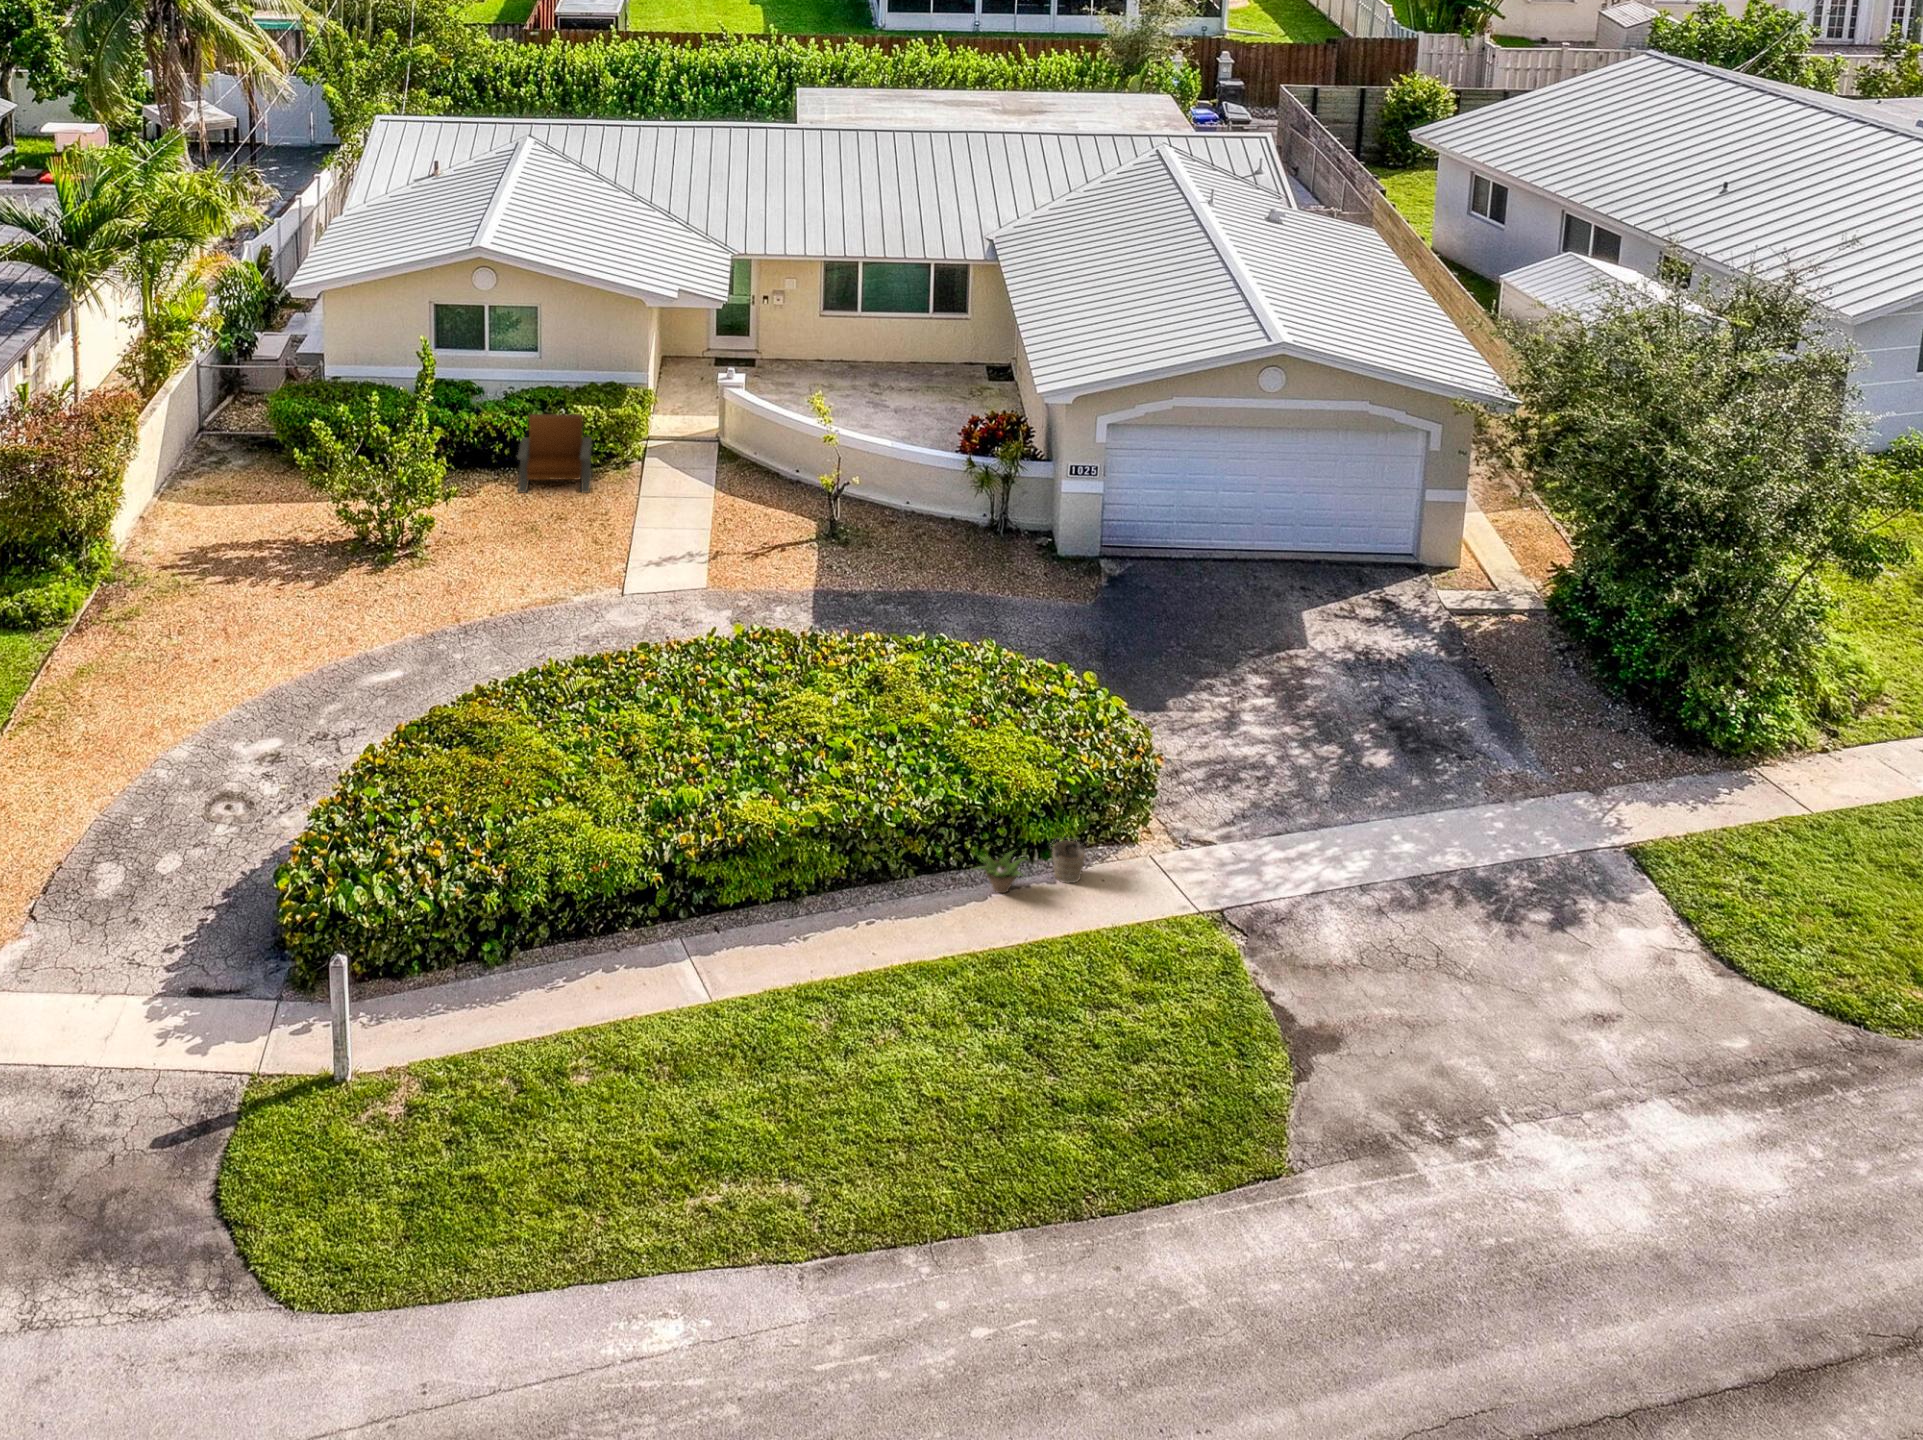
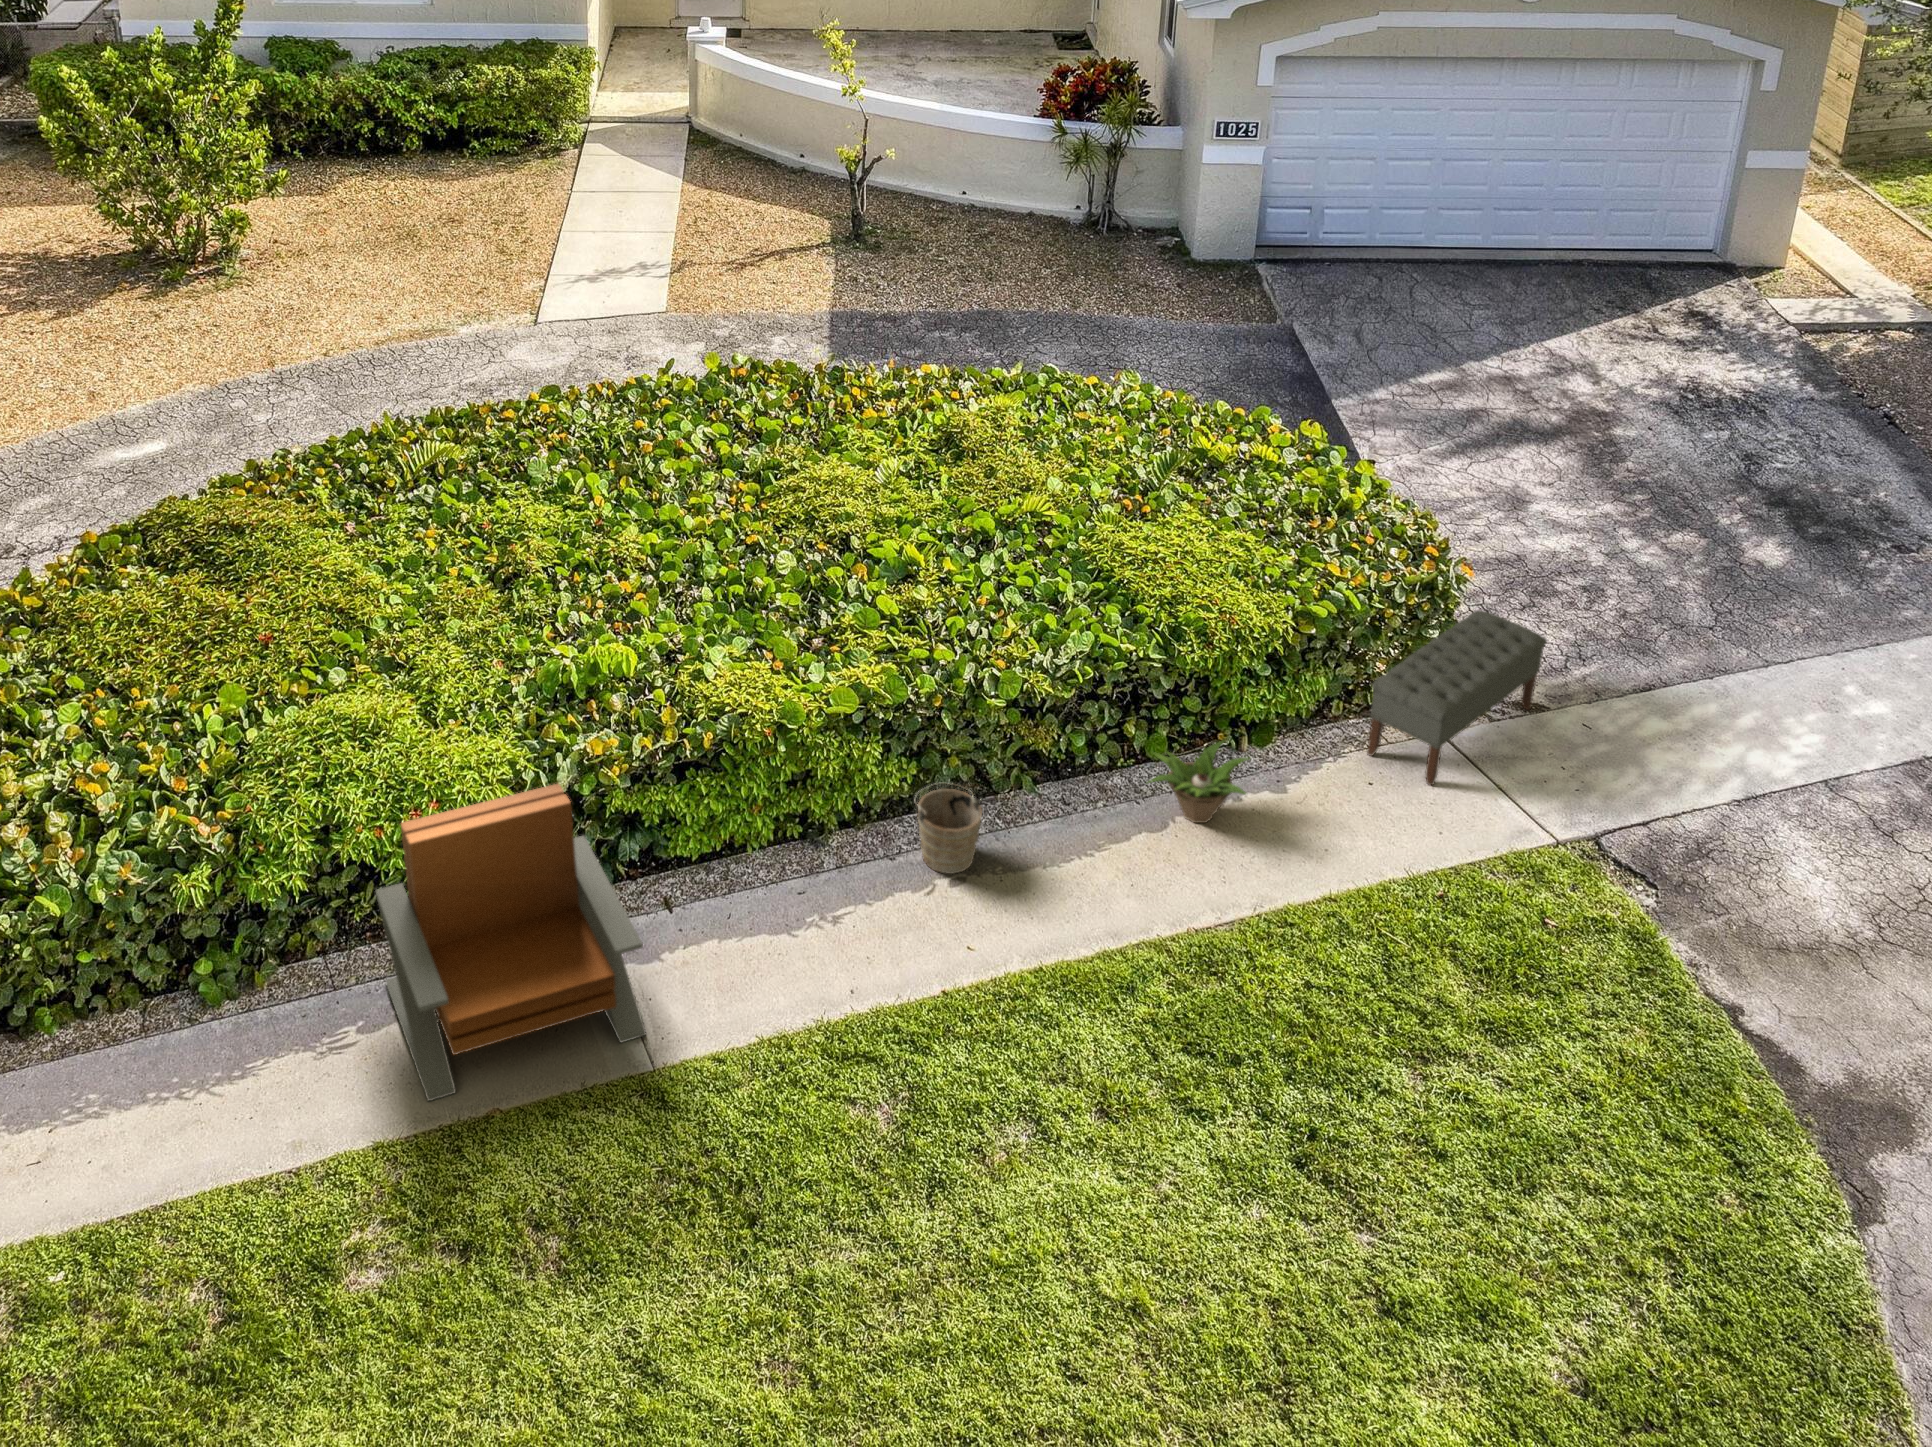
lounge chair: present [517,414,592,493] -> present [376,784,646,1101]
bench: none [1100,783,1203,877] -> present [1367,610,1547,785]
bucket: present [1052,841,1086,883] -> present [917,789,982,874]

